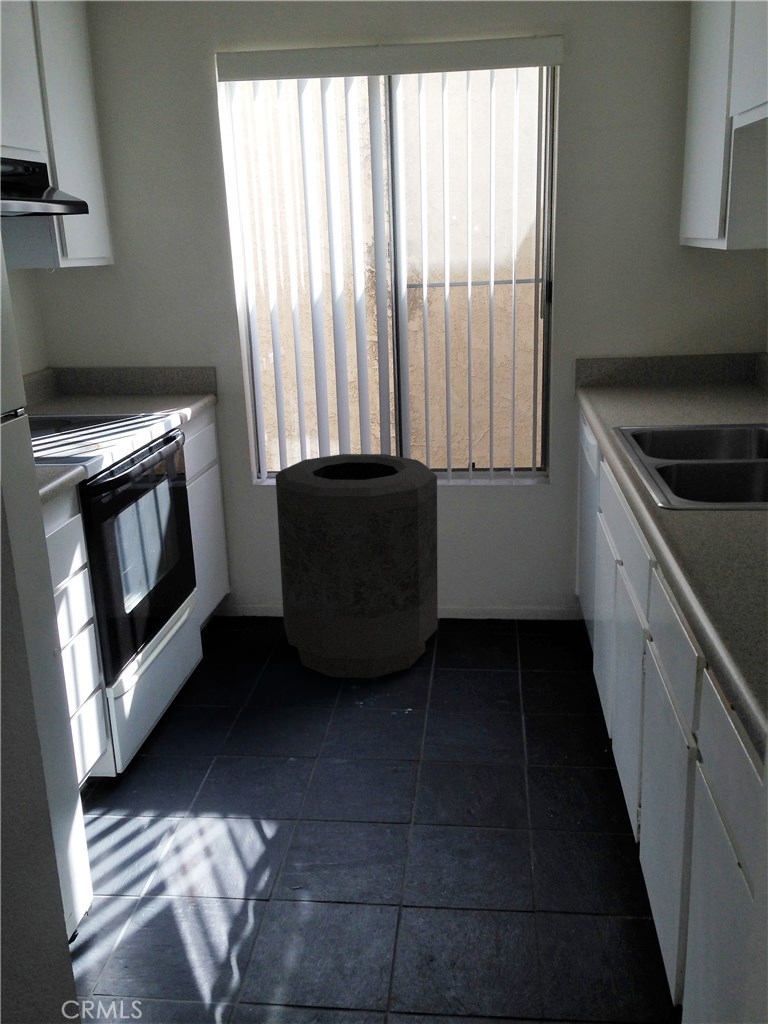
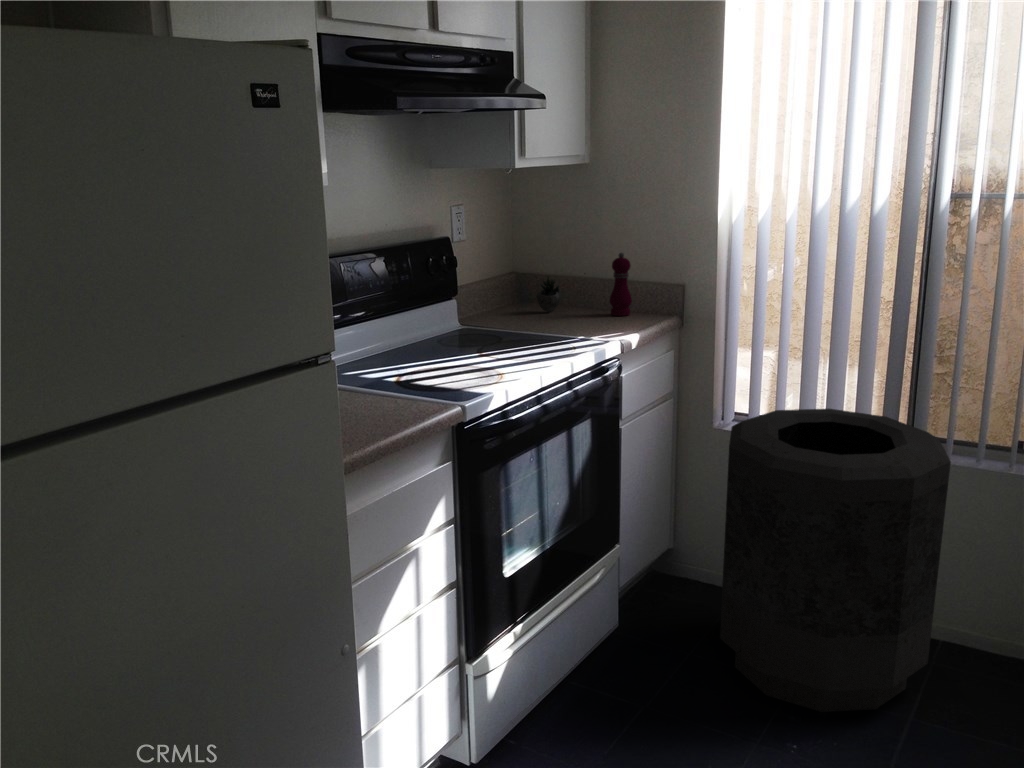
pepper mill: none [151,343,172,398] -> present [610,253,632,316]
succulent plant: none [83,363,126,401] -> present [537,273,585,312]

